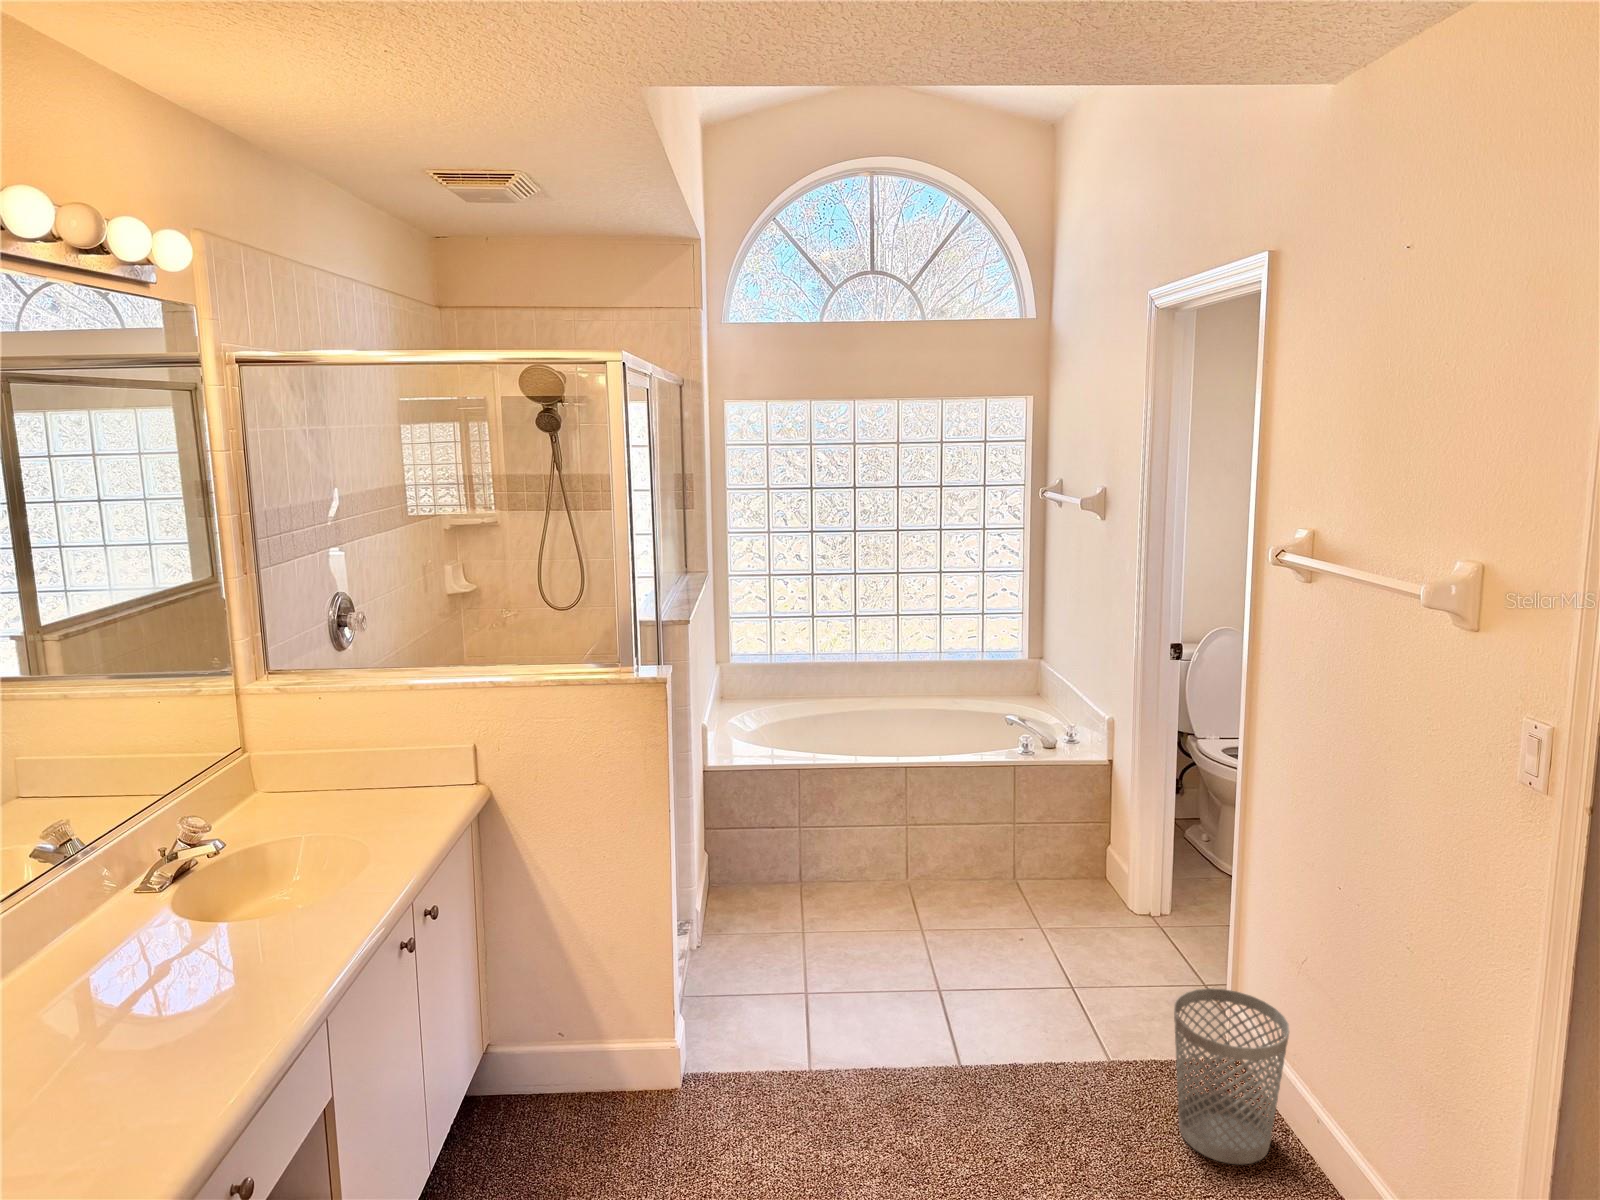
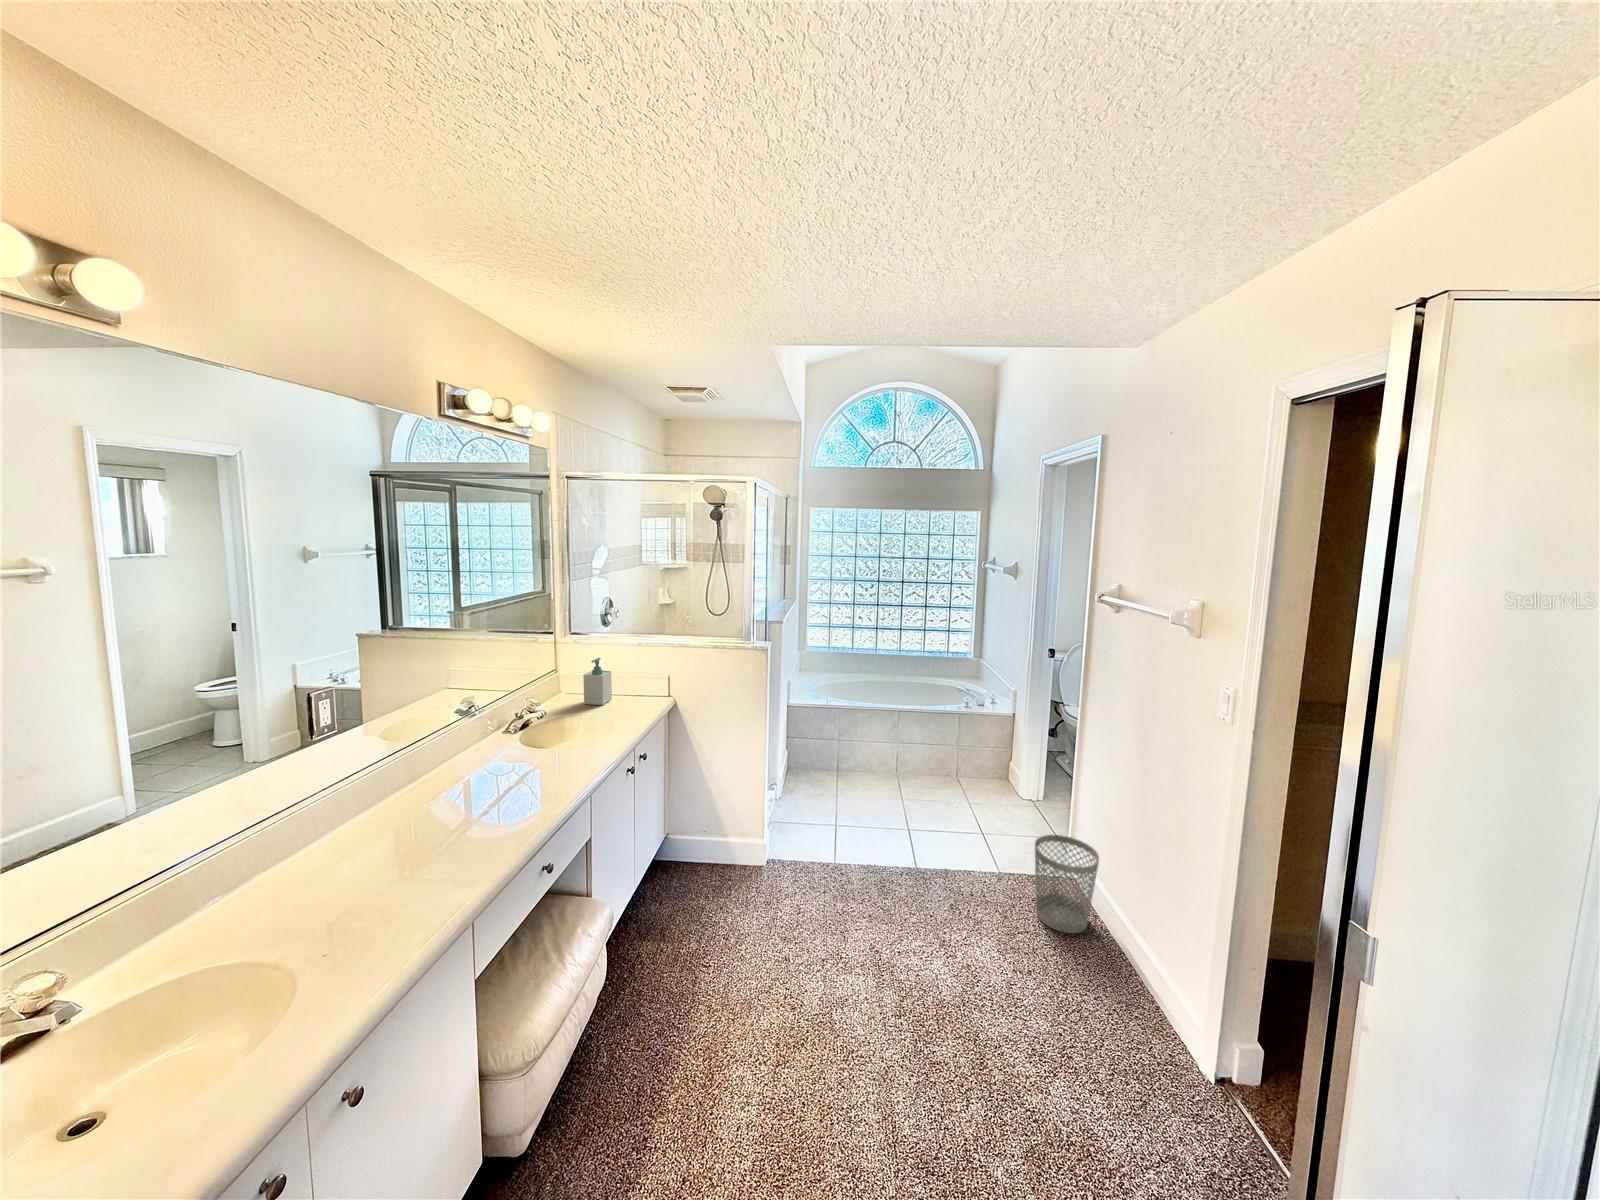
soap bottle: none [300,719,361,813] -> present [583,658,612,705]

